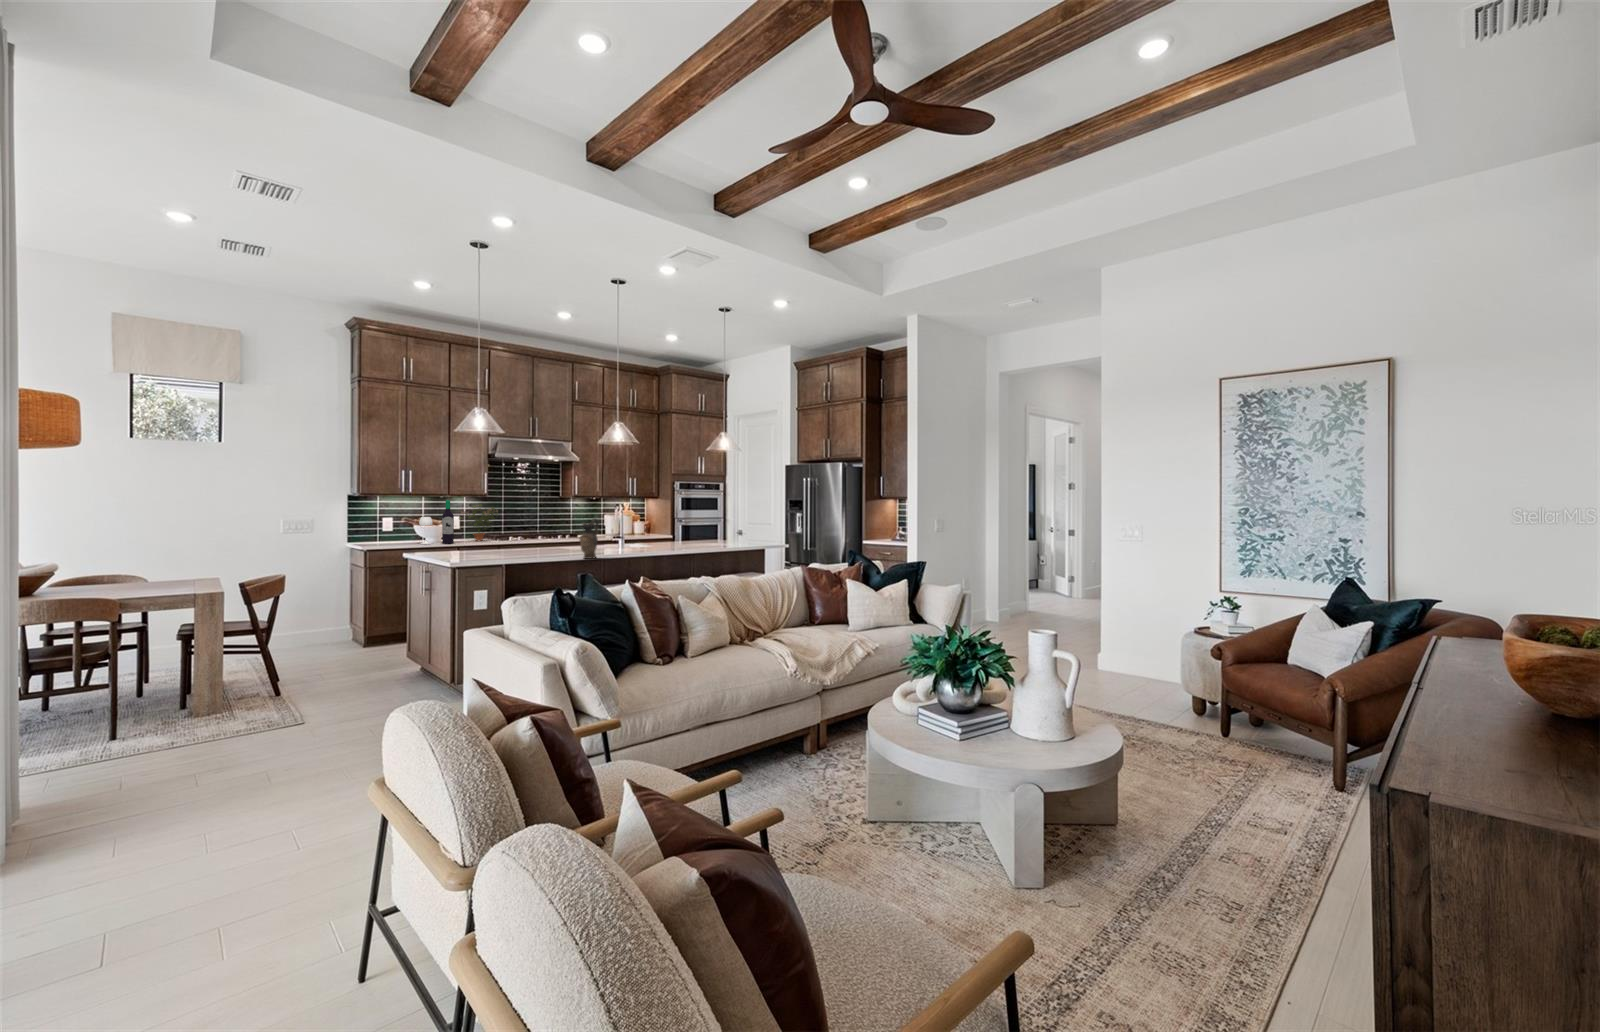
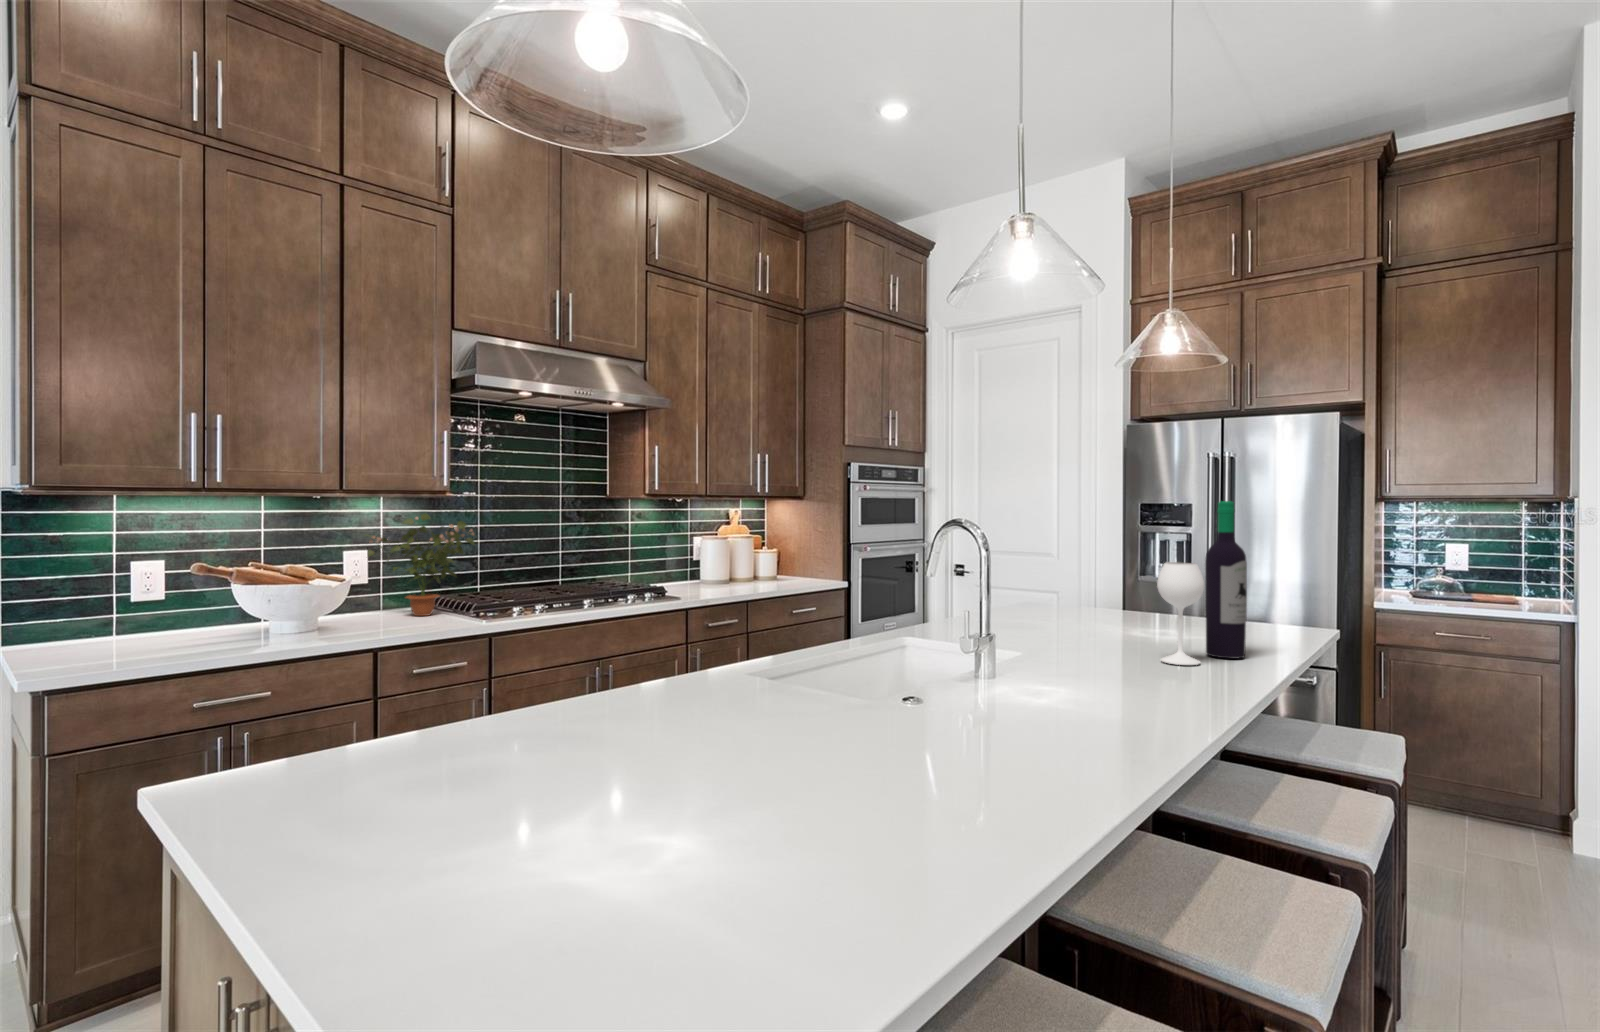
wine bottle: present [419,500,454,544] -> present [1157,501,1247,665]
ceramic pitcher: present [580,519,599,559] -> none [1065,566,1154,773]

